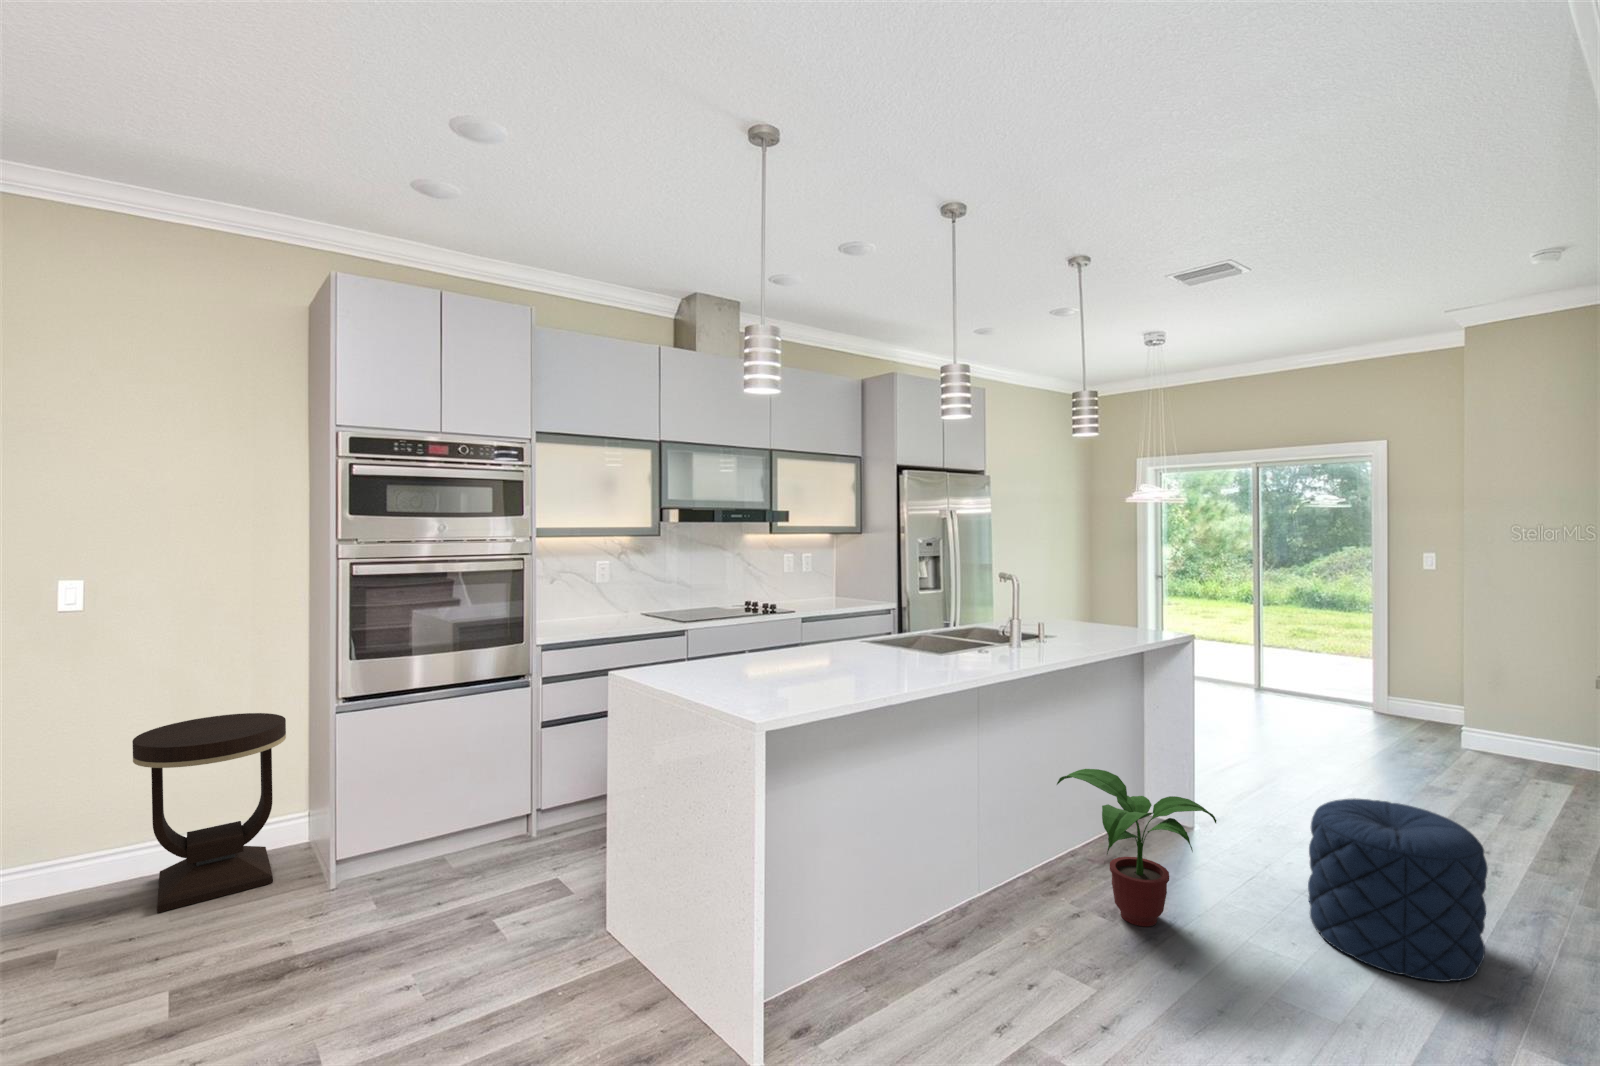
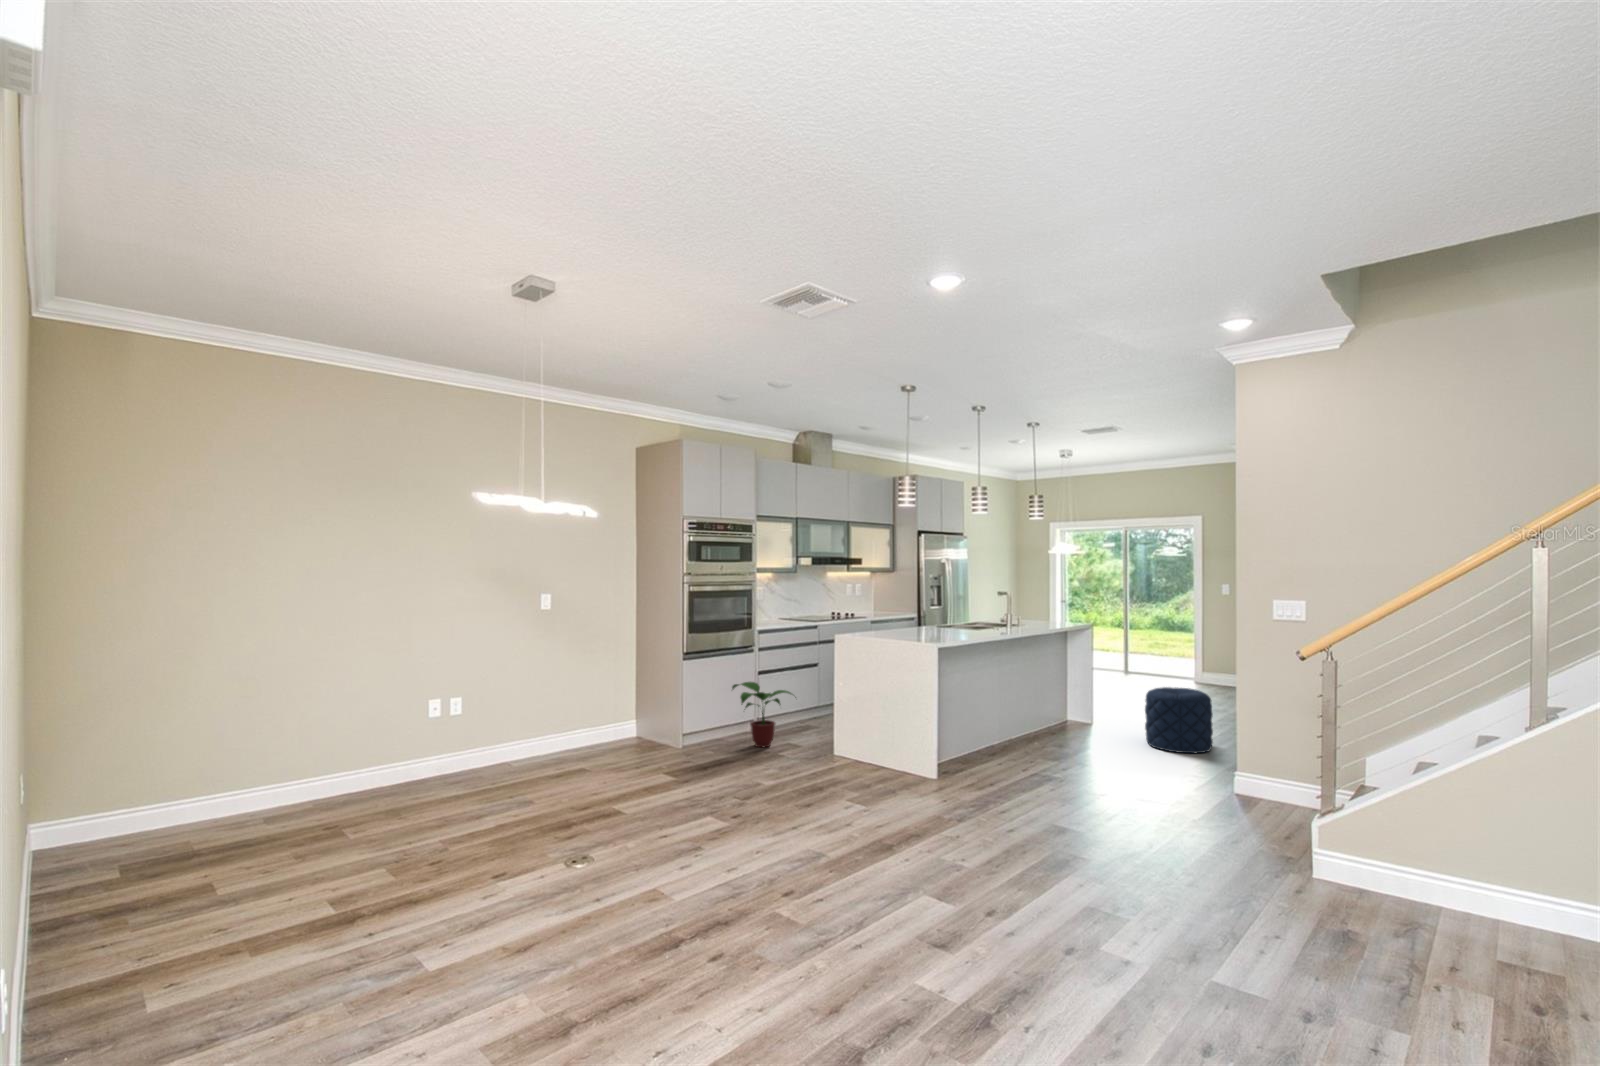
side table: present [132,713,286,913] -> none [580,667,645,760]
potted plant: present [1057,769,1217,926] -> present [732,682,796,747]

